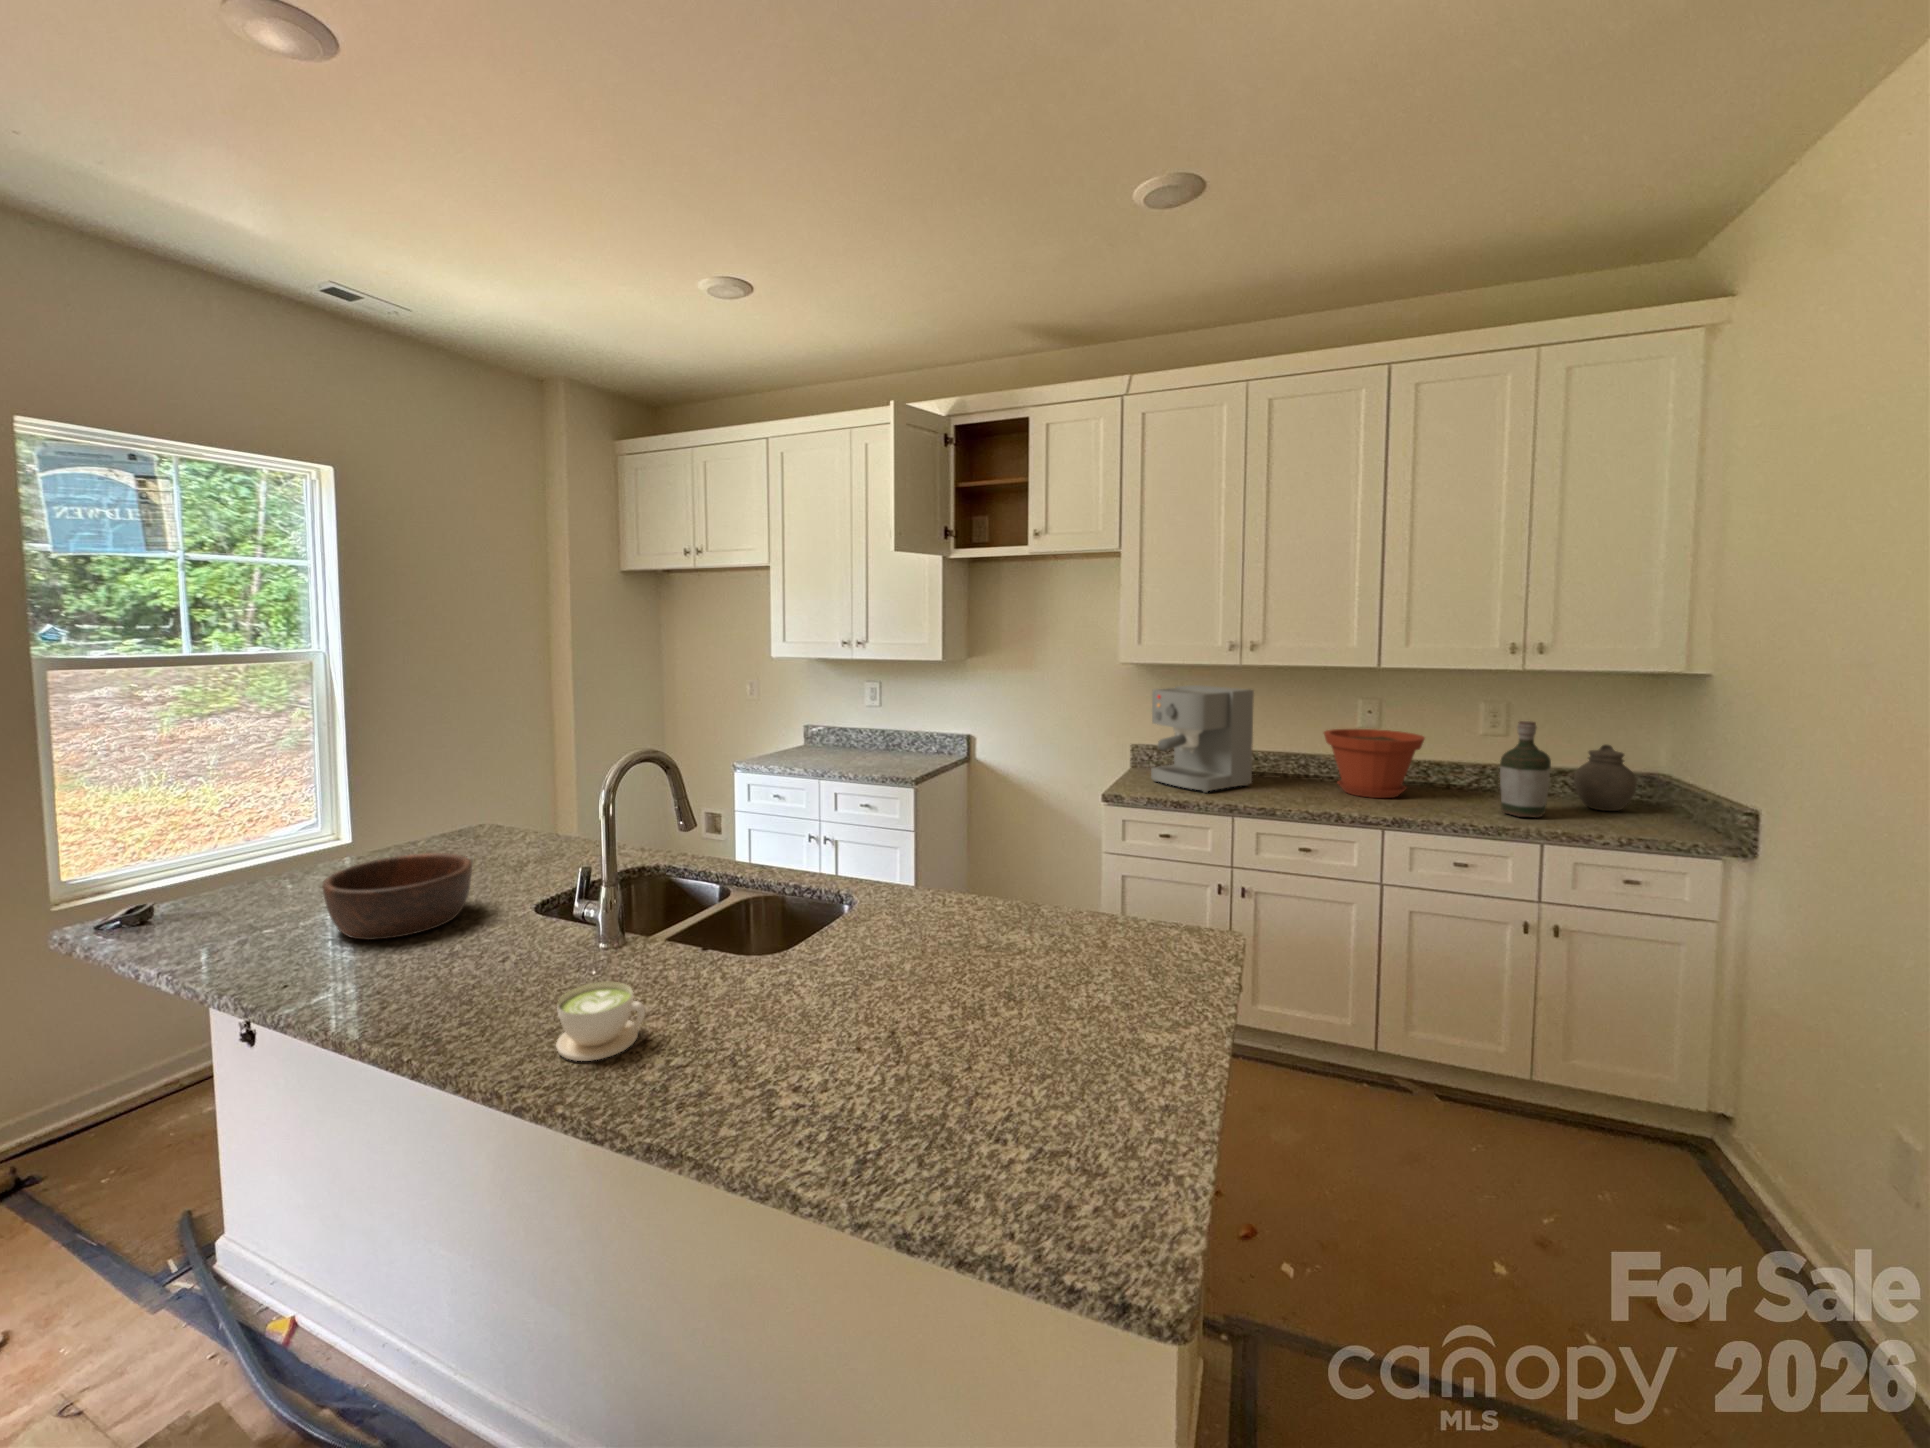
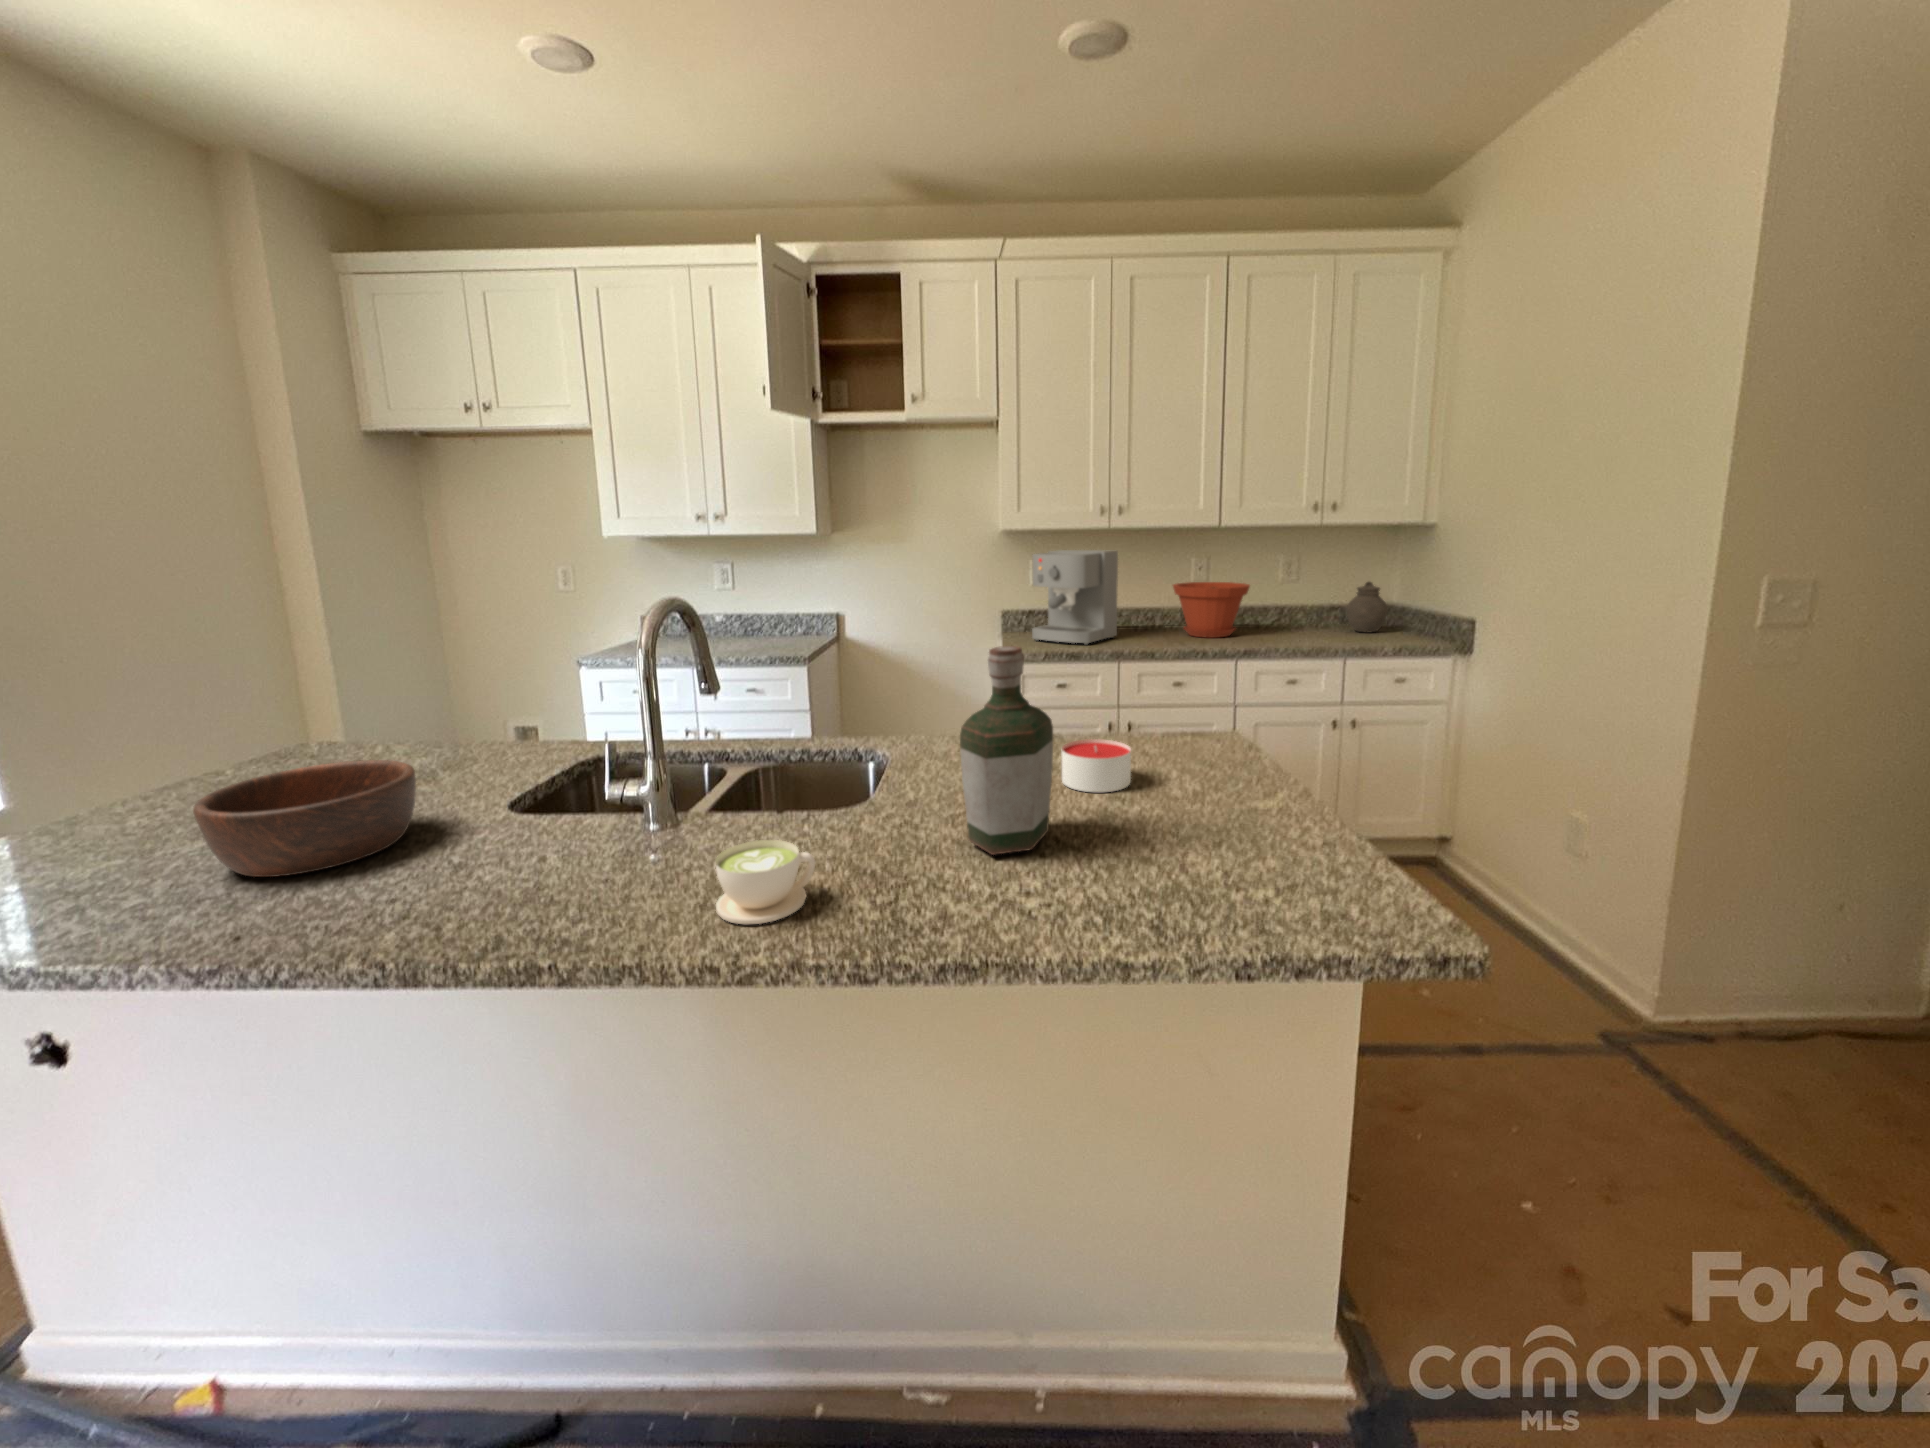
bottle: present [1500,721,1551,818] -> present [960,646,1053,855]
candle: none [979,922,1052,987] -> present [1062,739,1131,793]

